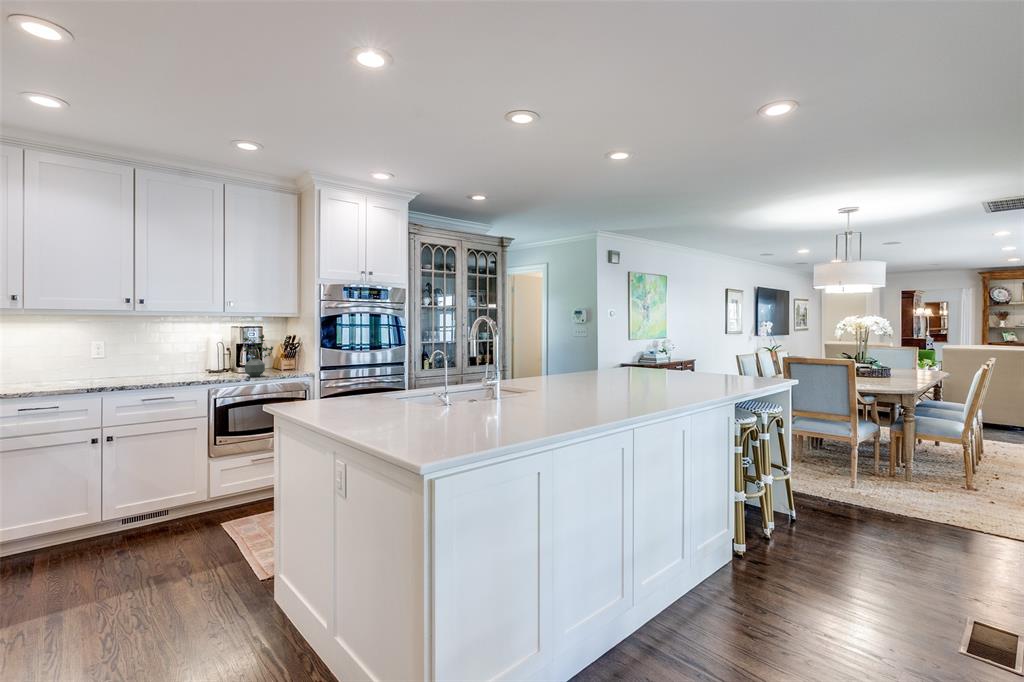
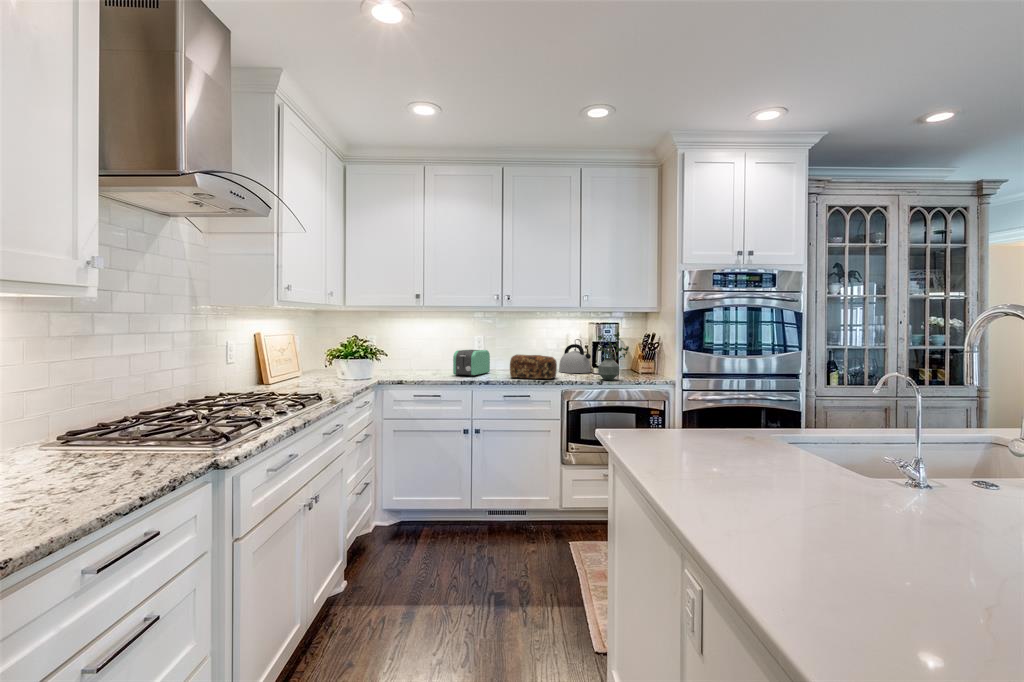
kettle: none [199,346,235,373] -> present [559,344,591,373]
toaster: none [68,355,116,384] -> present [453,350,490,376]
bread loaf: none [146,358,200,382] -> present [510,355,557,379]

